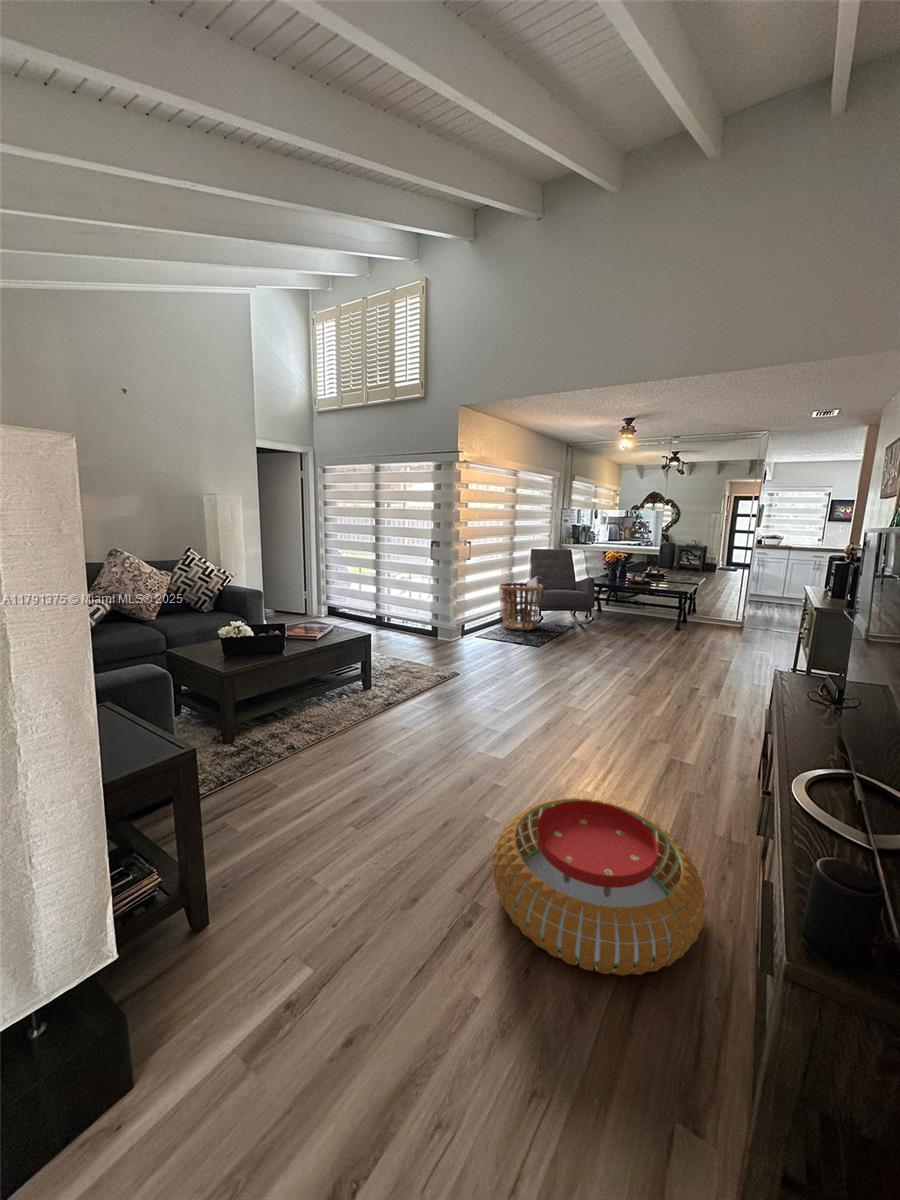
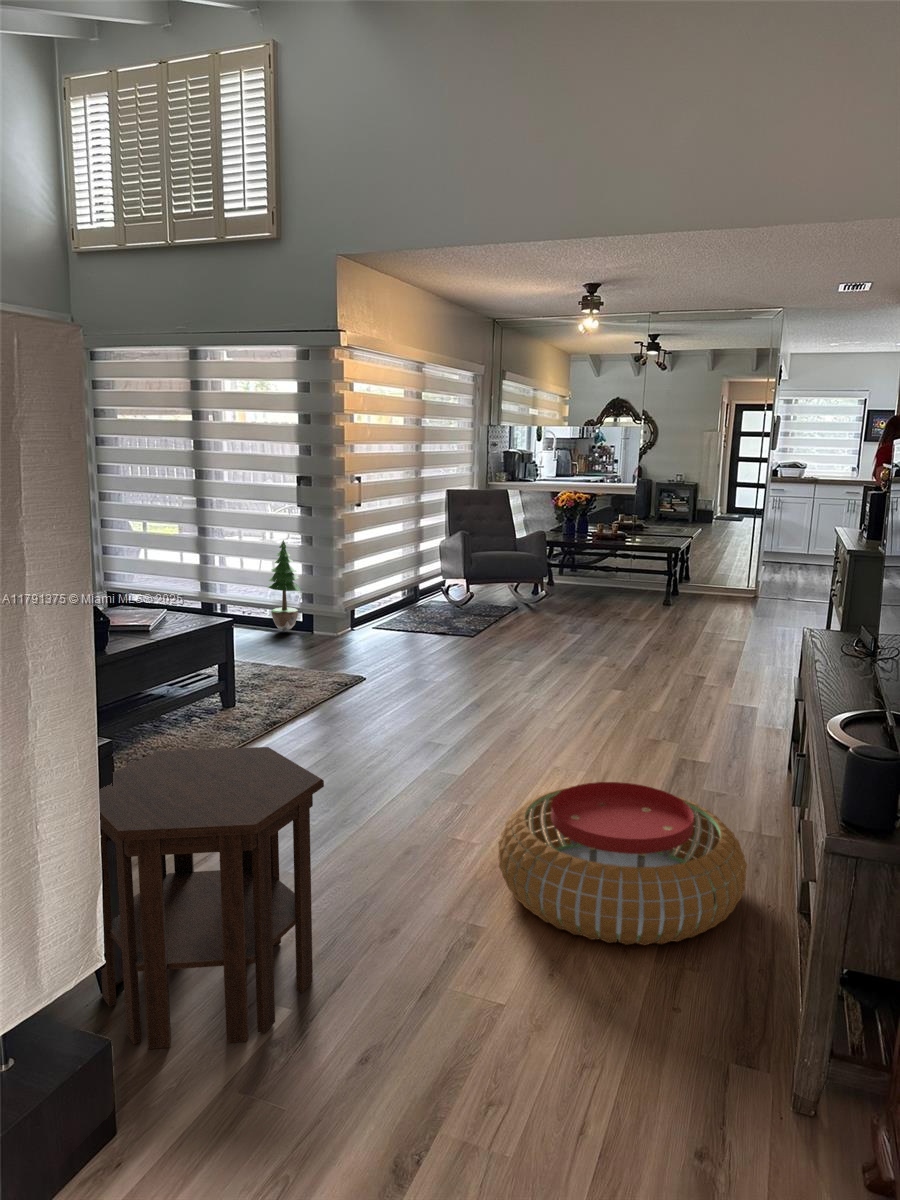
potted tree: none [412,581,432,637] -> present [268,540,301,632]
basket: present [499,582,543,630] -> none [400,540,470,615]
side table: none [123,761,322,1031] -> present [100,747,324,1049]

